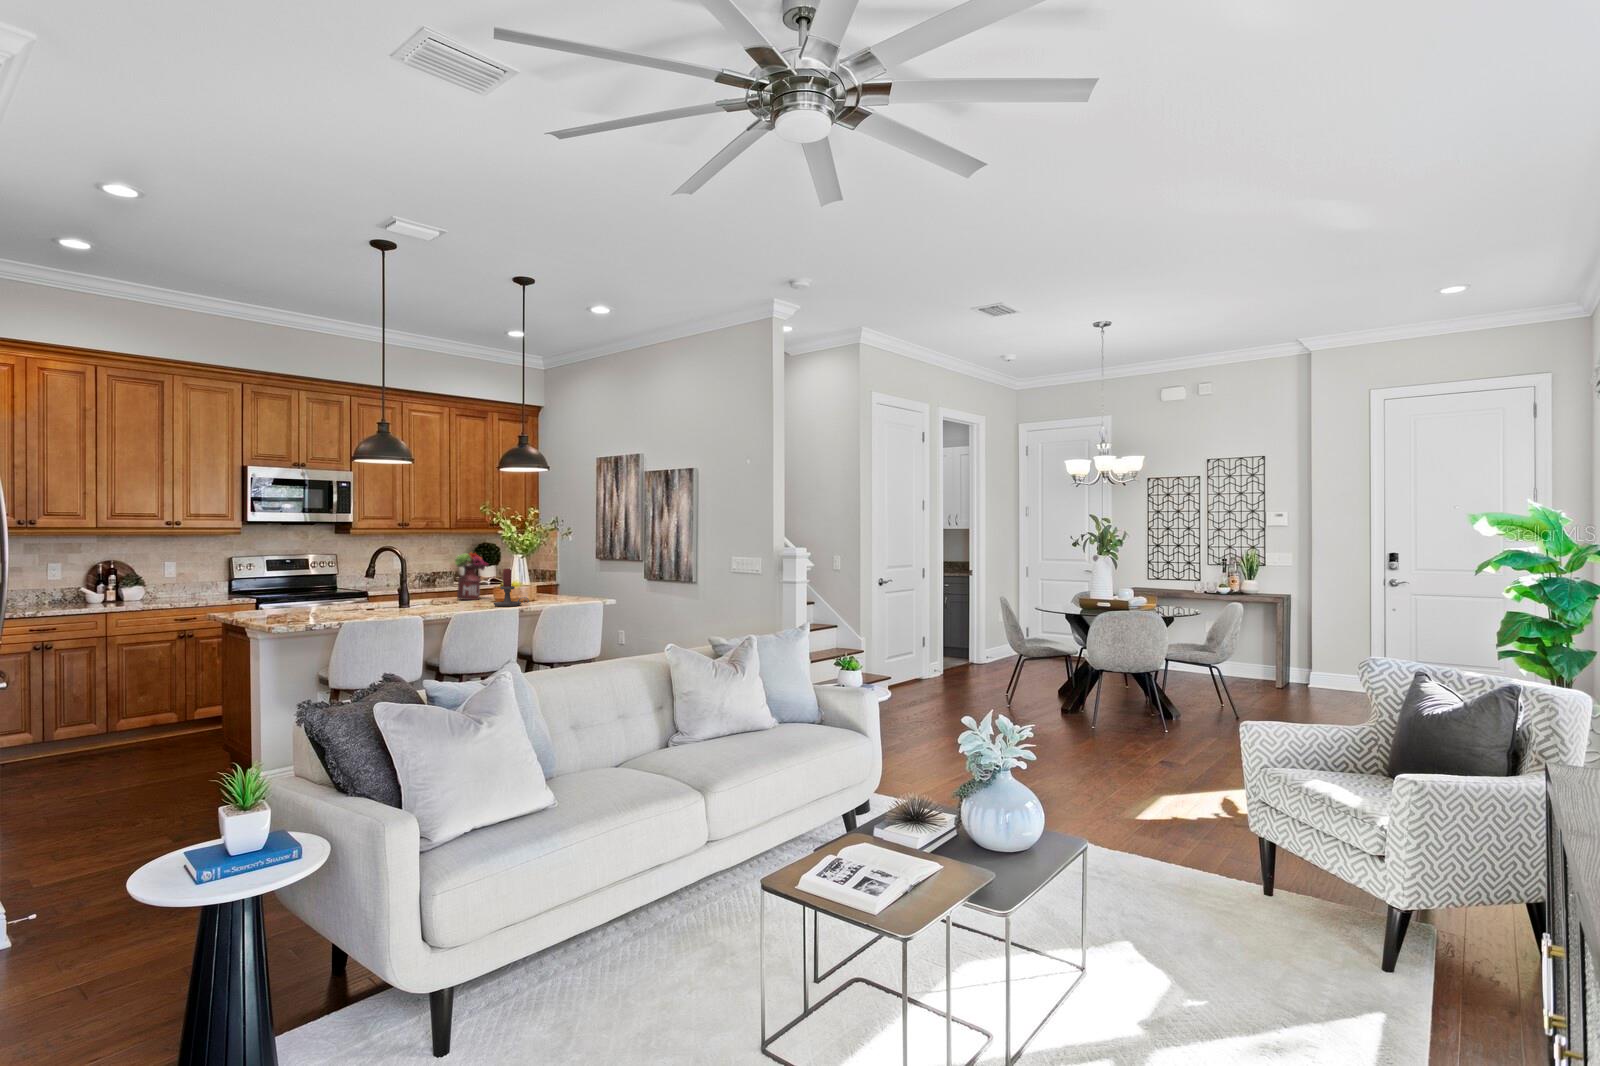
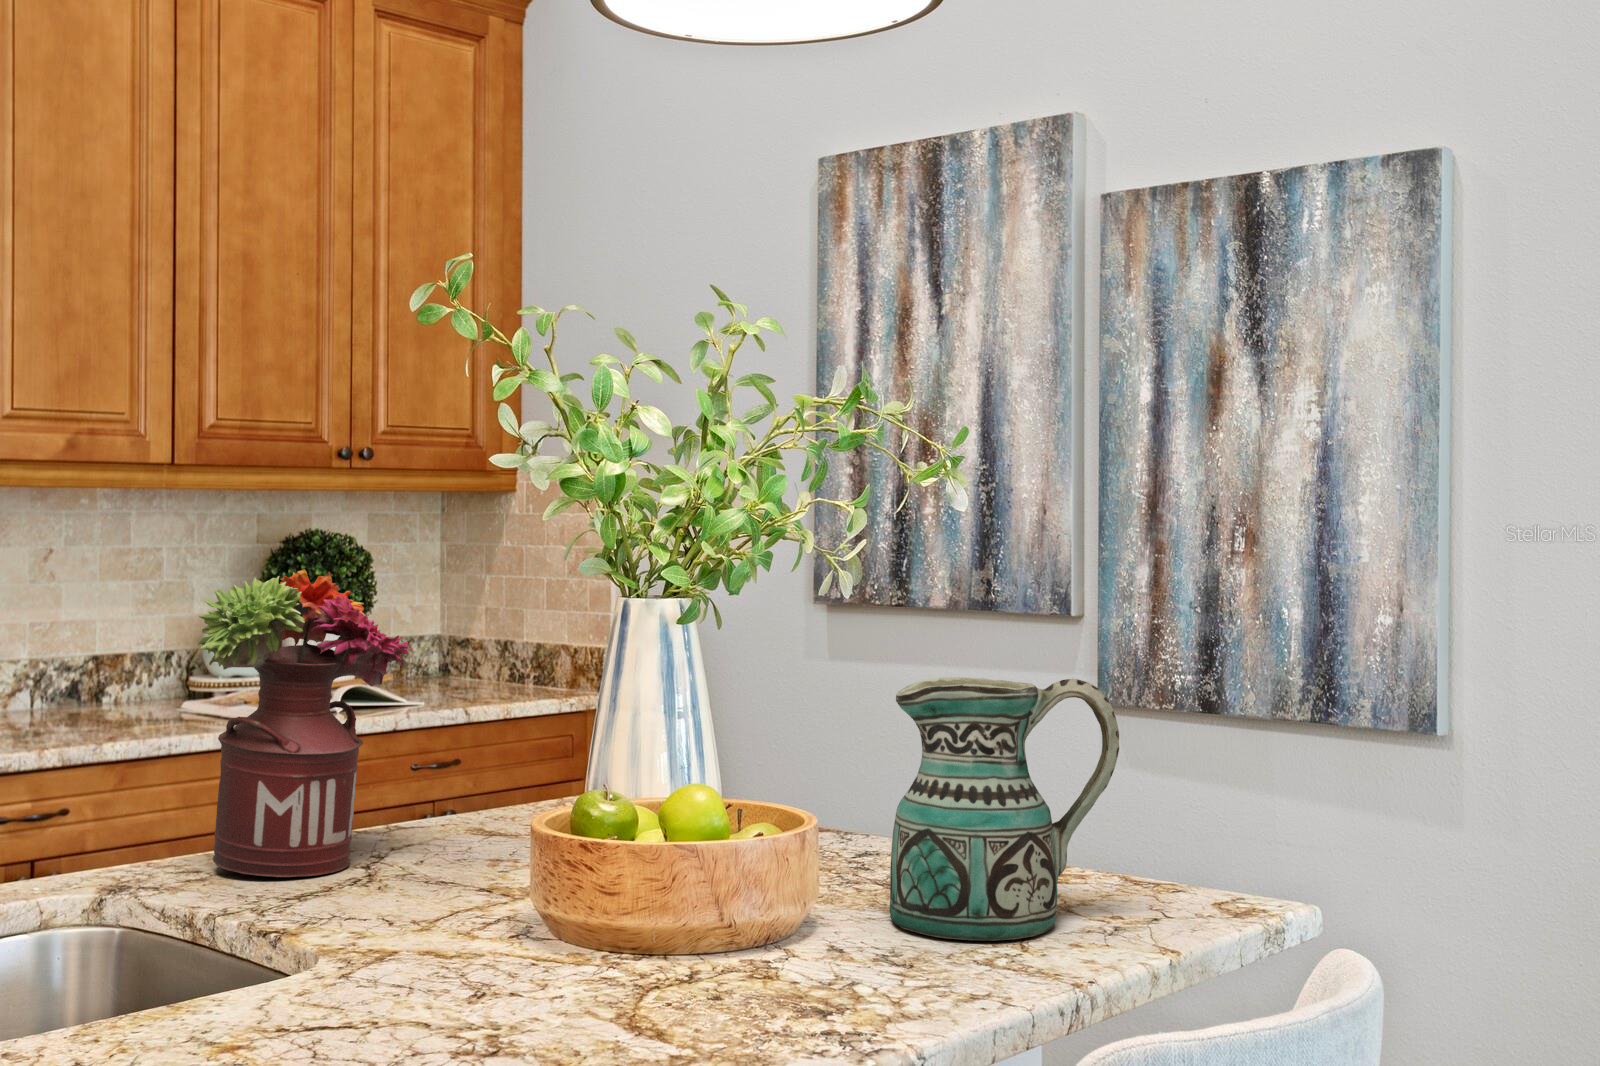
ceramic pitcher: none [555,567,589,603] -> present [890,677,1119,941]
candle holder: present [494,569,529,607] -> none [513,704,785,1019]

